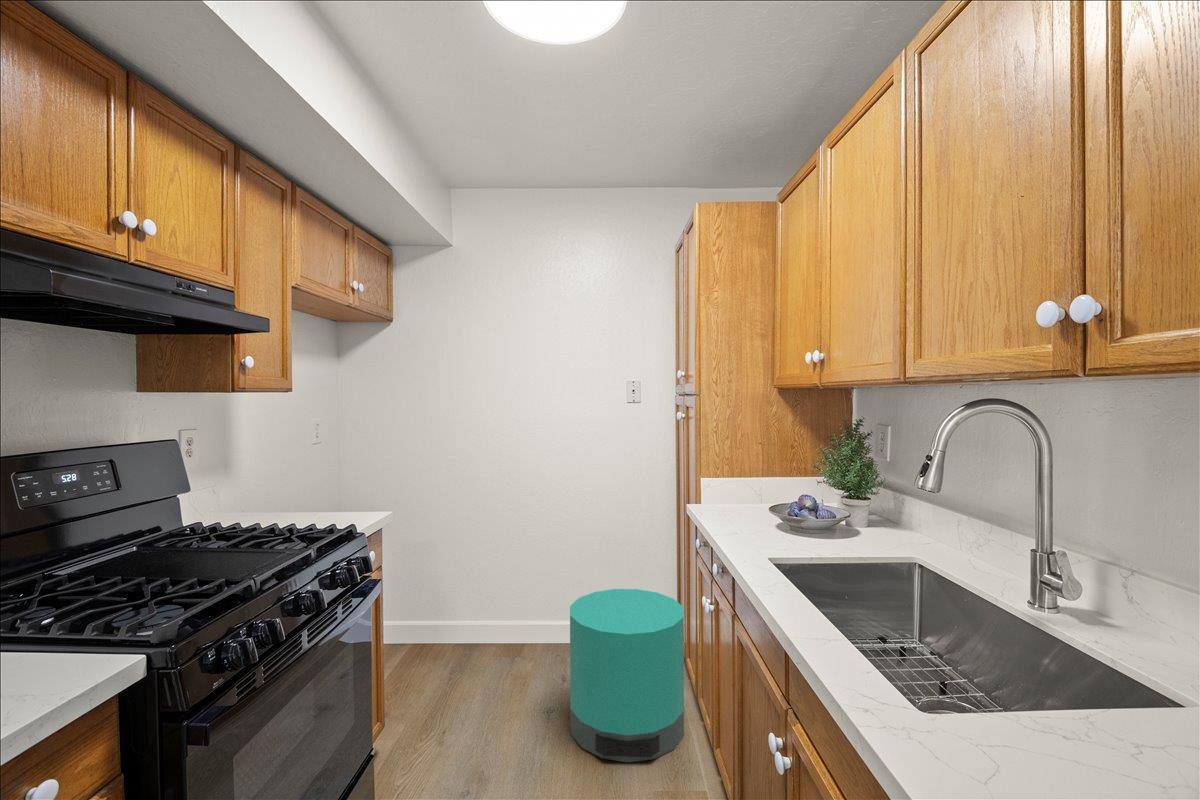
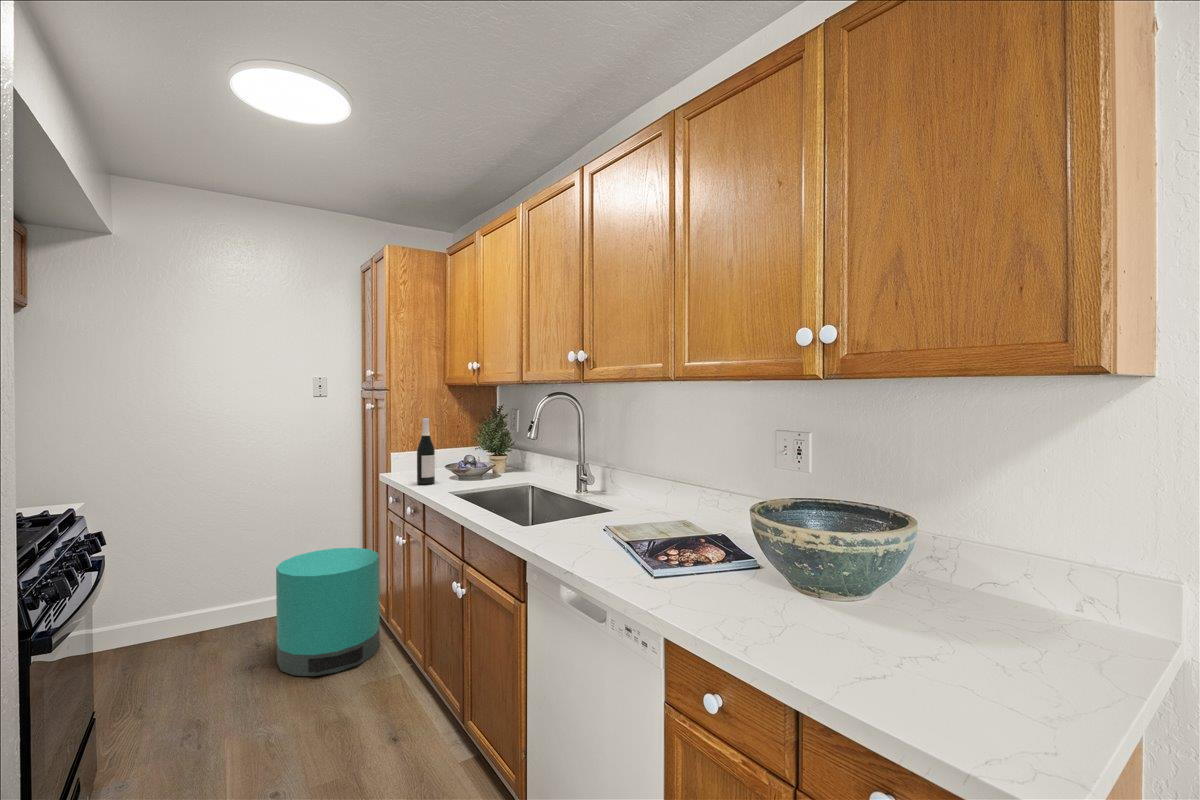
wine bottle: none [726,435,752,536] -> present [417,417,435,485]

